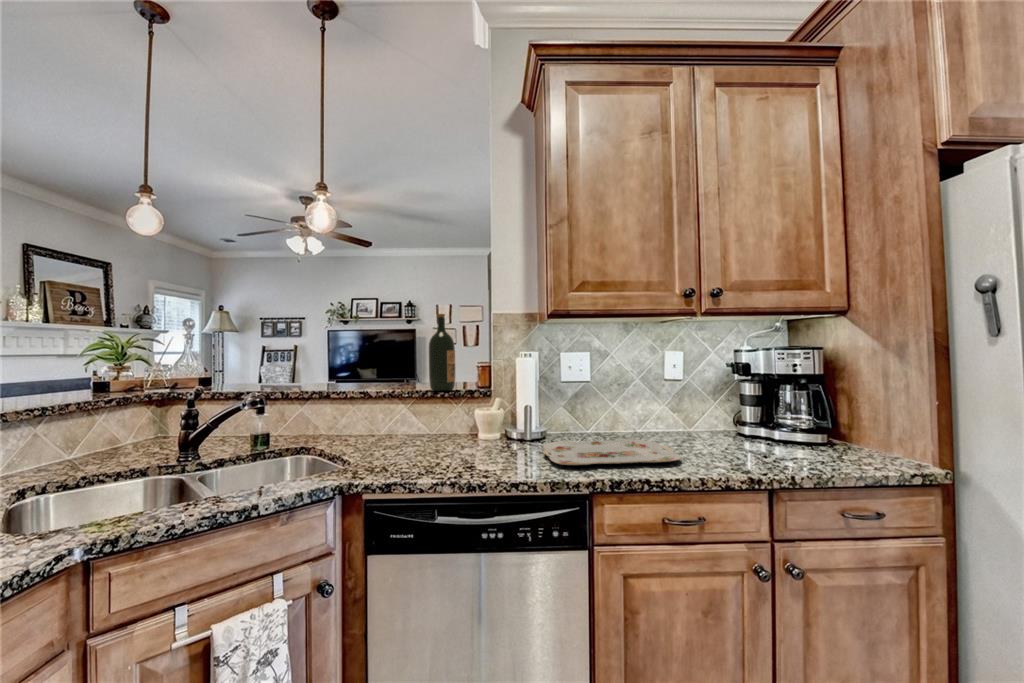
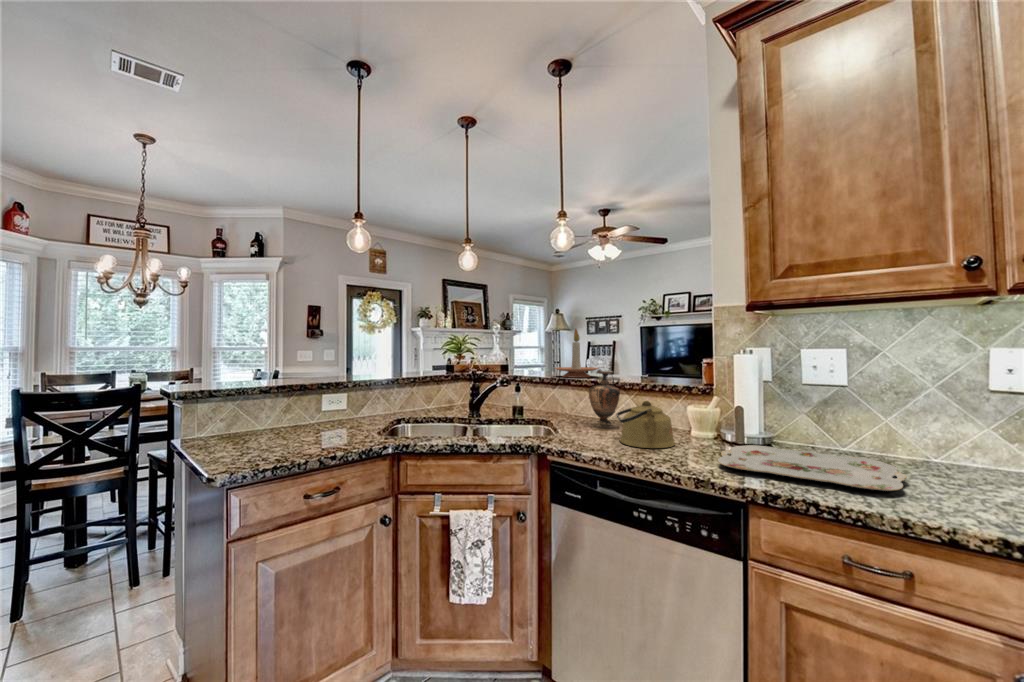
wine bottle: present [429,314,455,391] -> none [644,312,670,383]
candle holder: none [300,329,361,392] -> present [555,329,598,378]
vase: none [371,375,413,443] -> present [589,370,620,425]
kettle: none [425,410,491,462] -> present [616,401,675,448]

